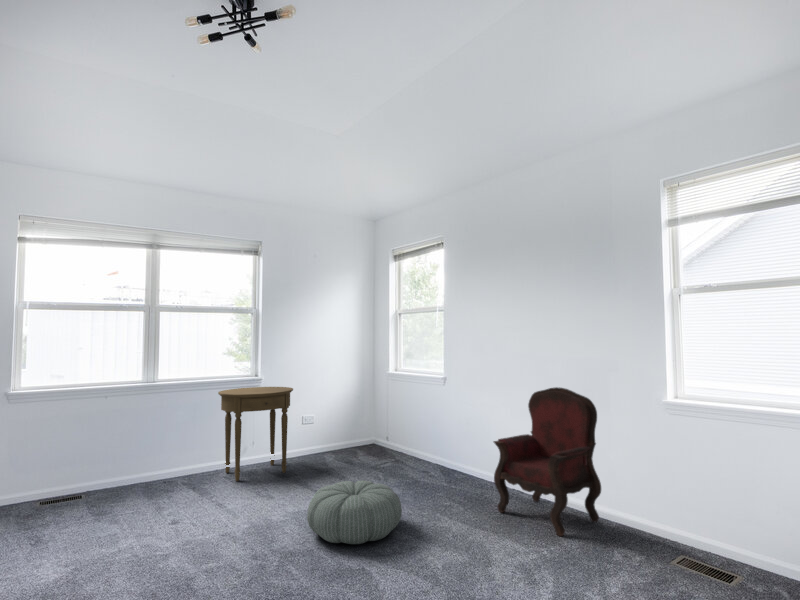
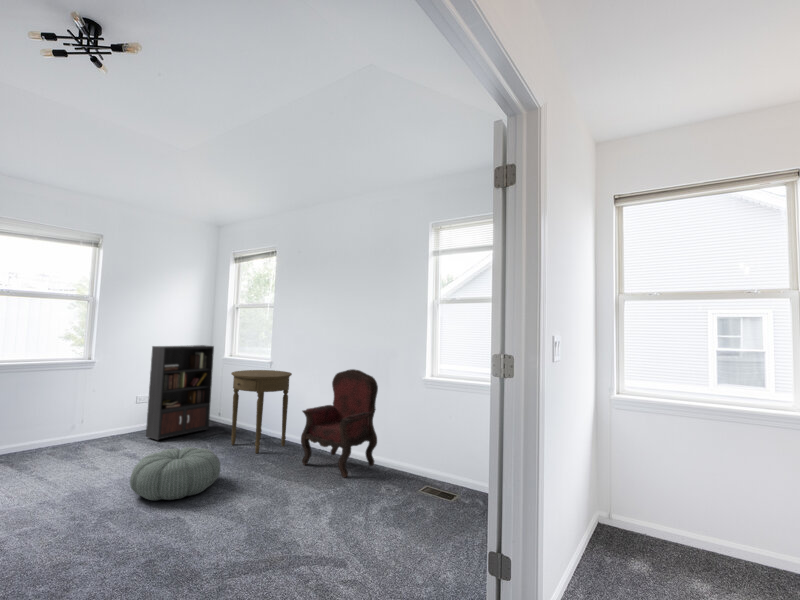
bookcase: none [313,358,377,468] -> present [146,345,214,440]
side table: present [218,387,293,481] -> present [231,370,292,453]

